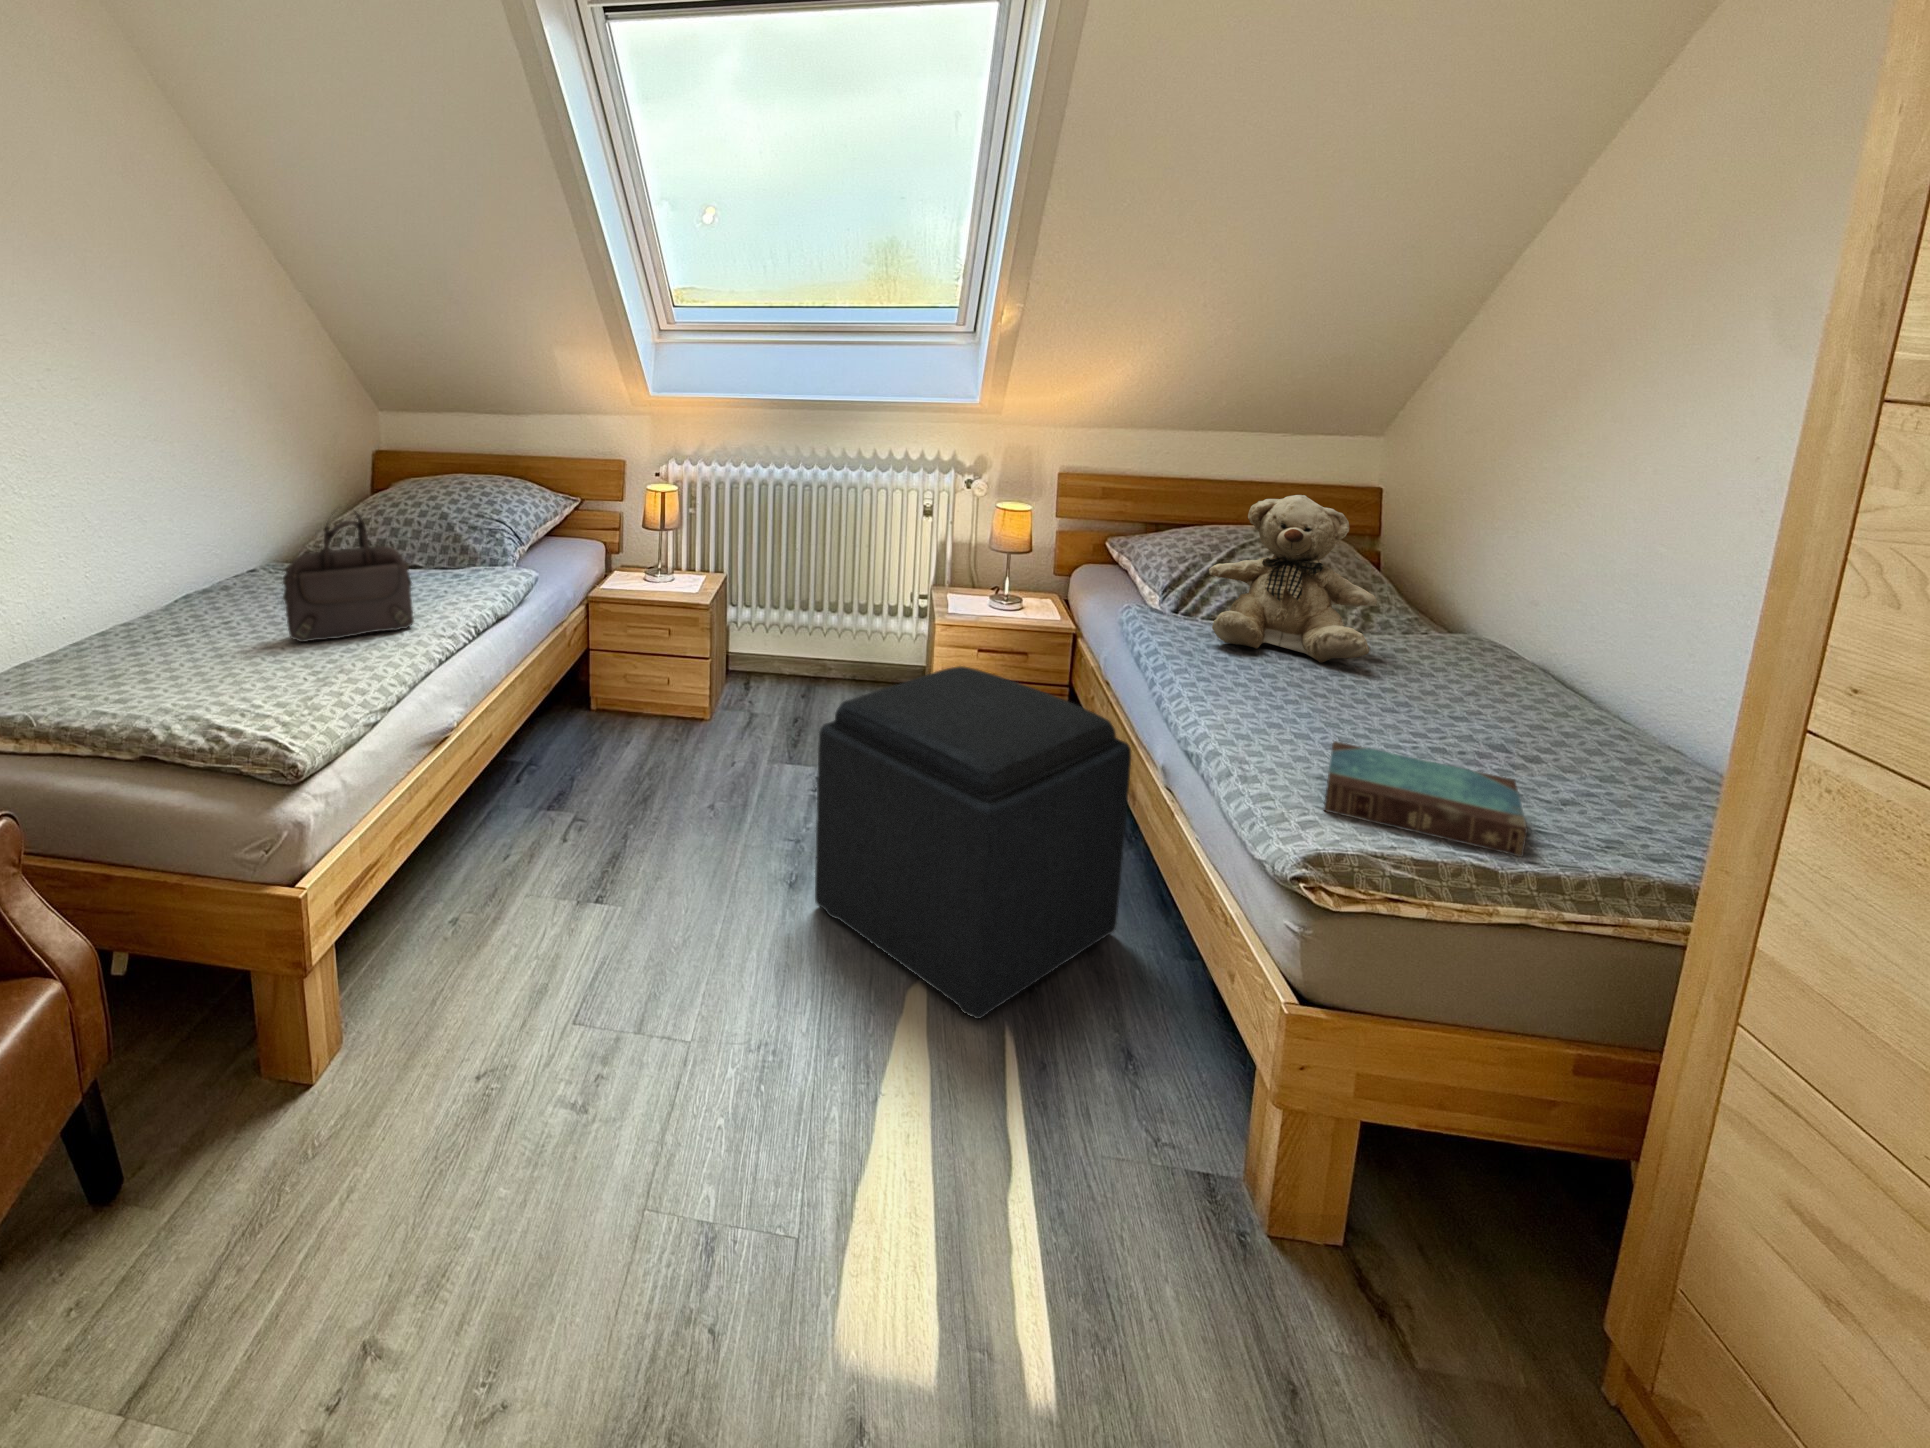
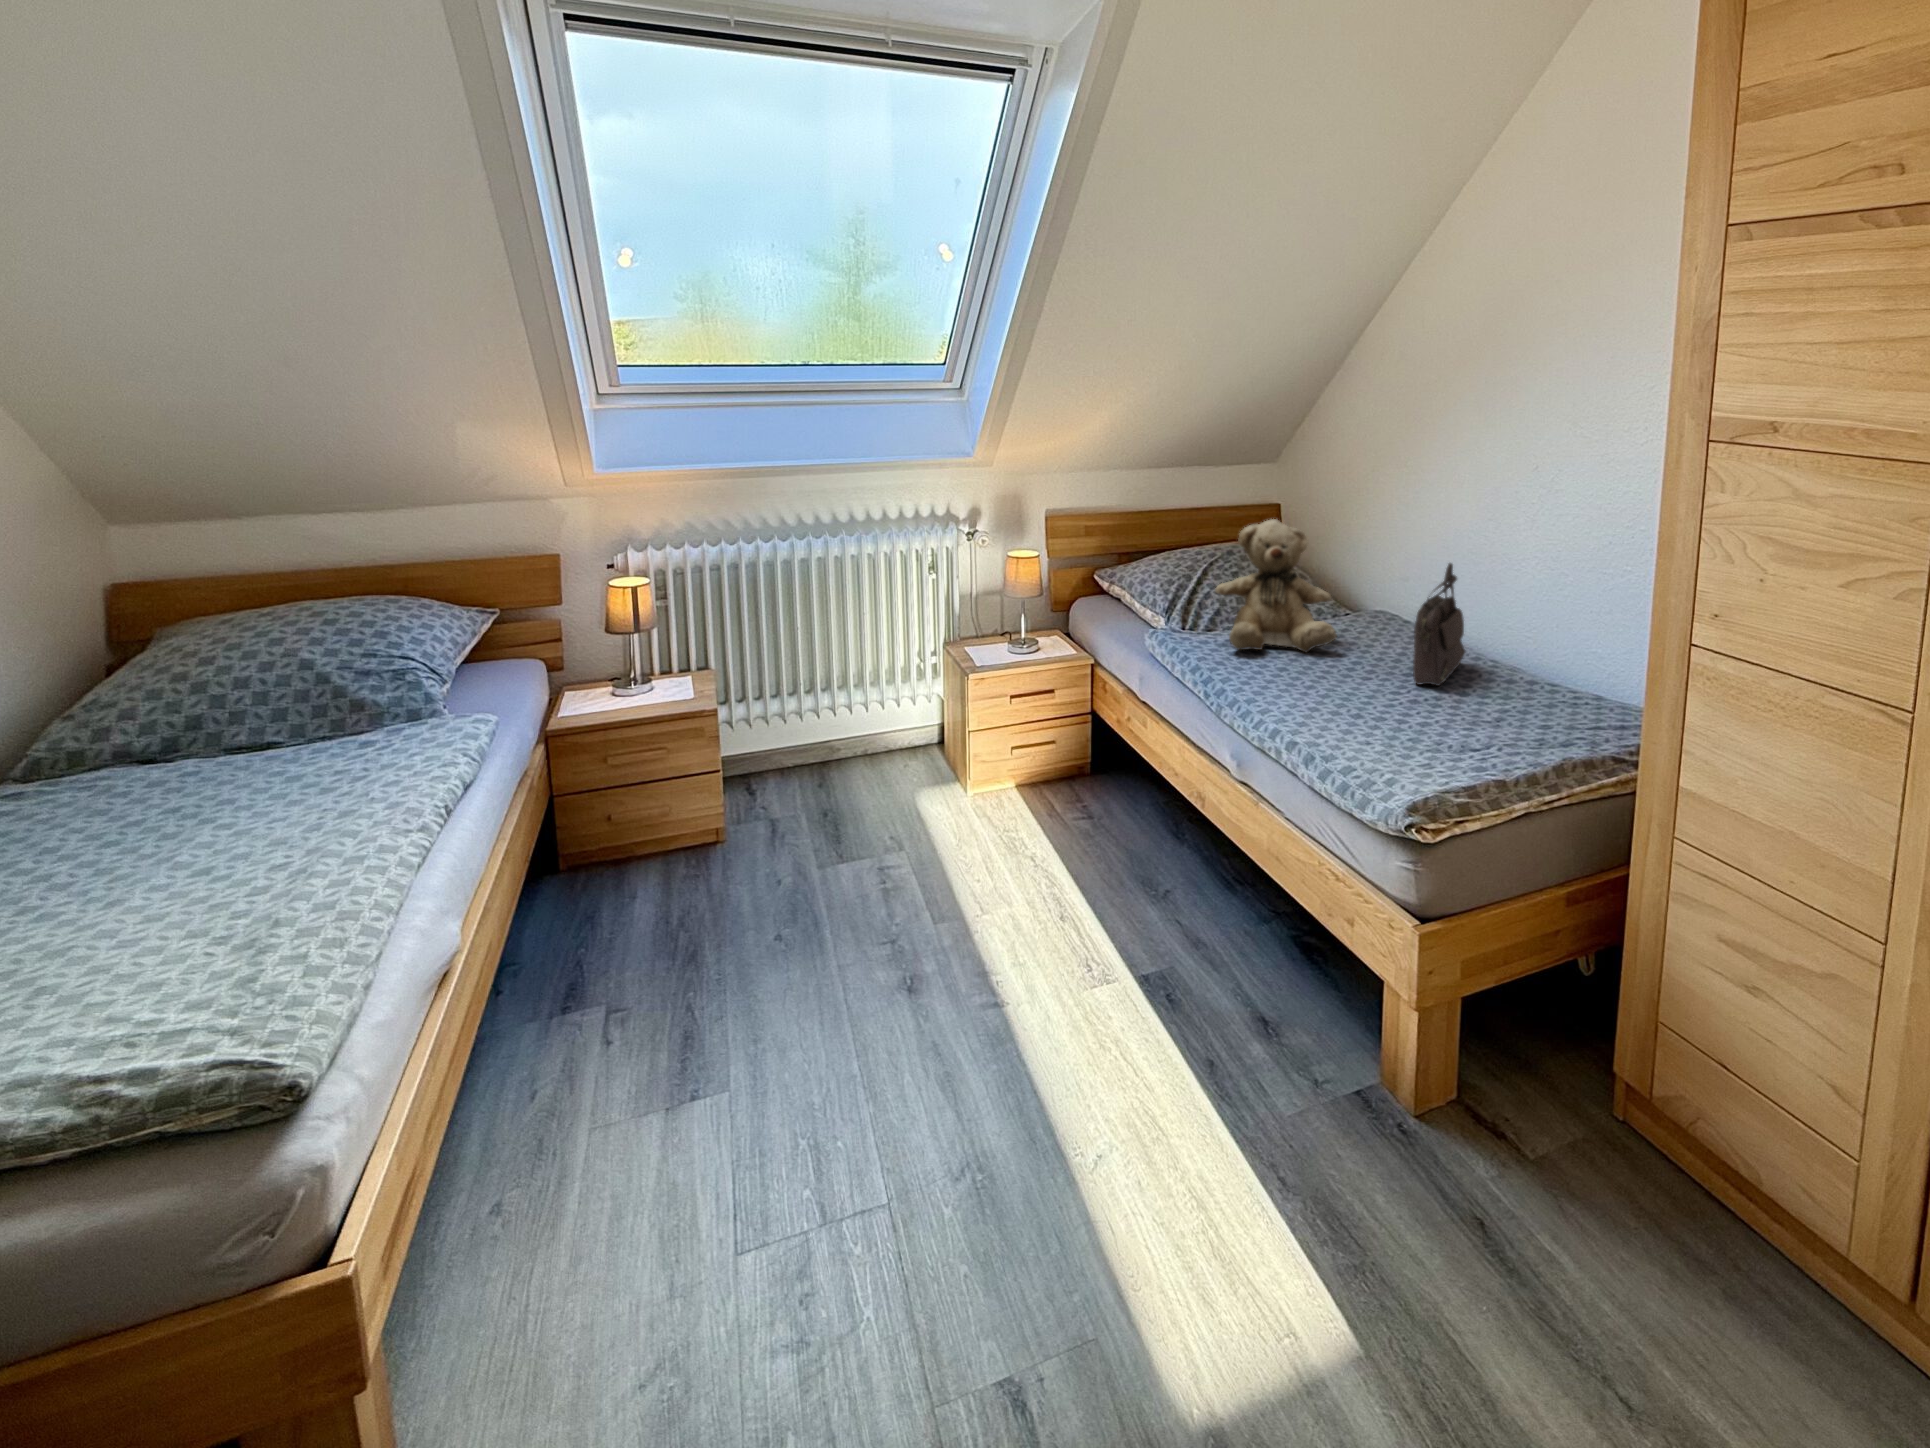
handbag: present [283,507,414,642] -> present [1413,563,1465,686]
ottoman: present [815,666,1131,1019] -> none [945,717,1215,1047]
book: present [1324,741,1527,857] -> none [1373,713,1509,769]

